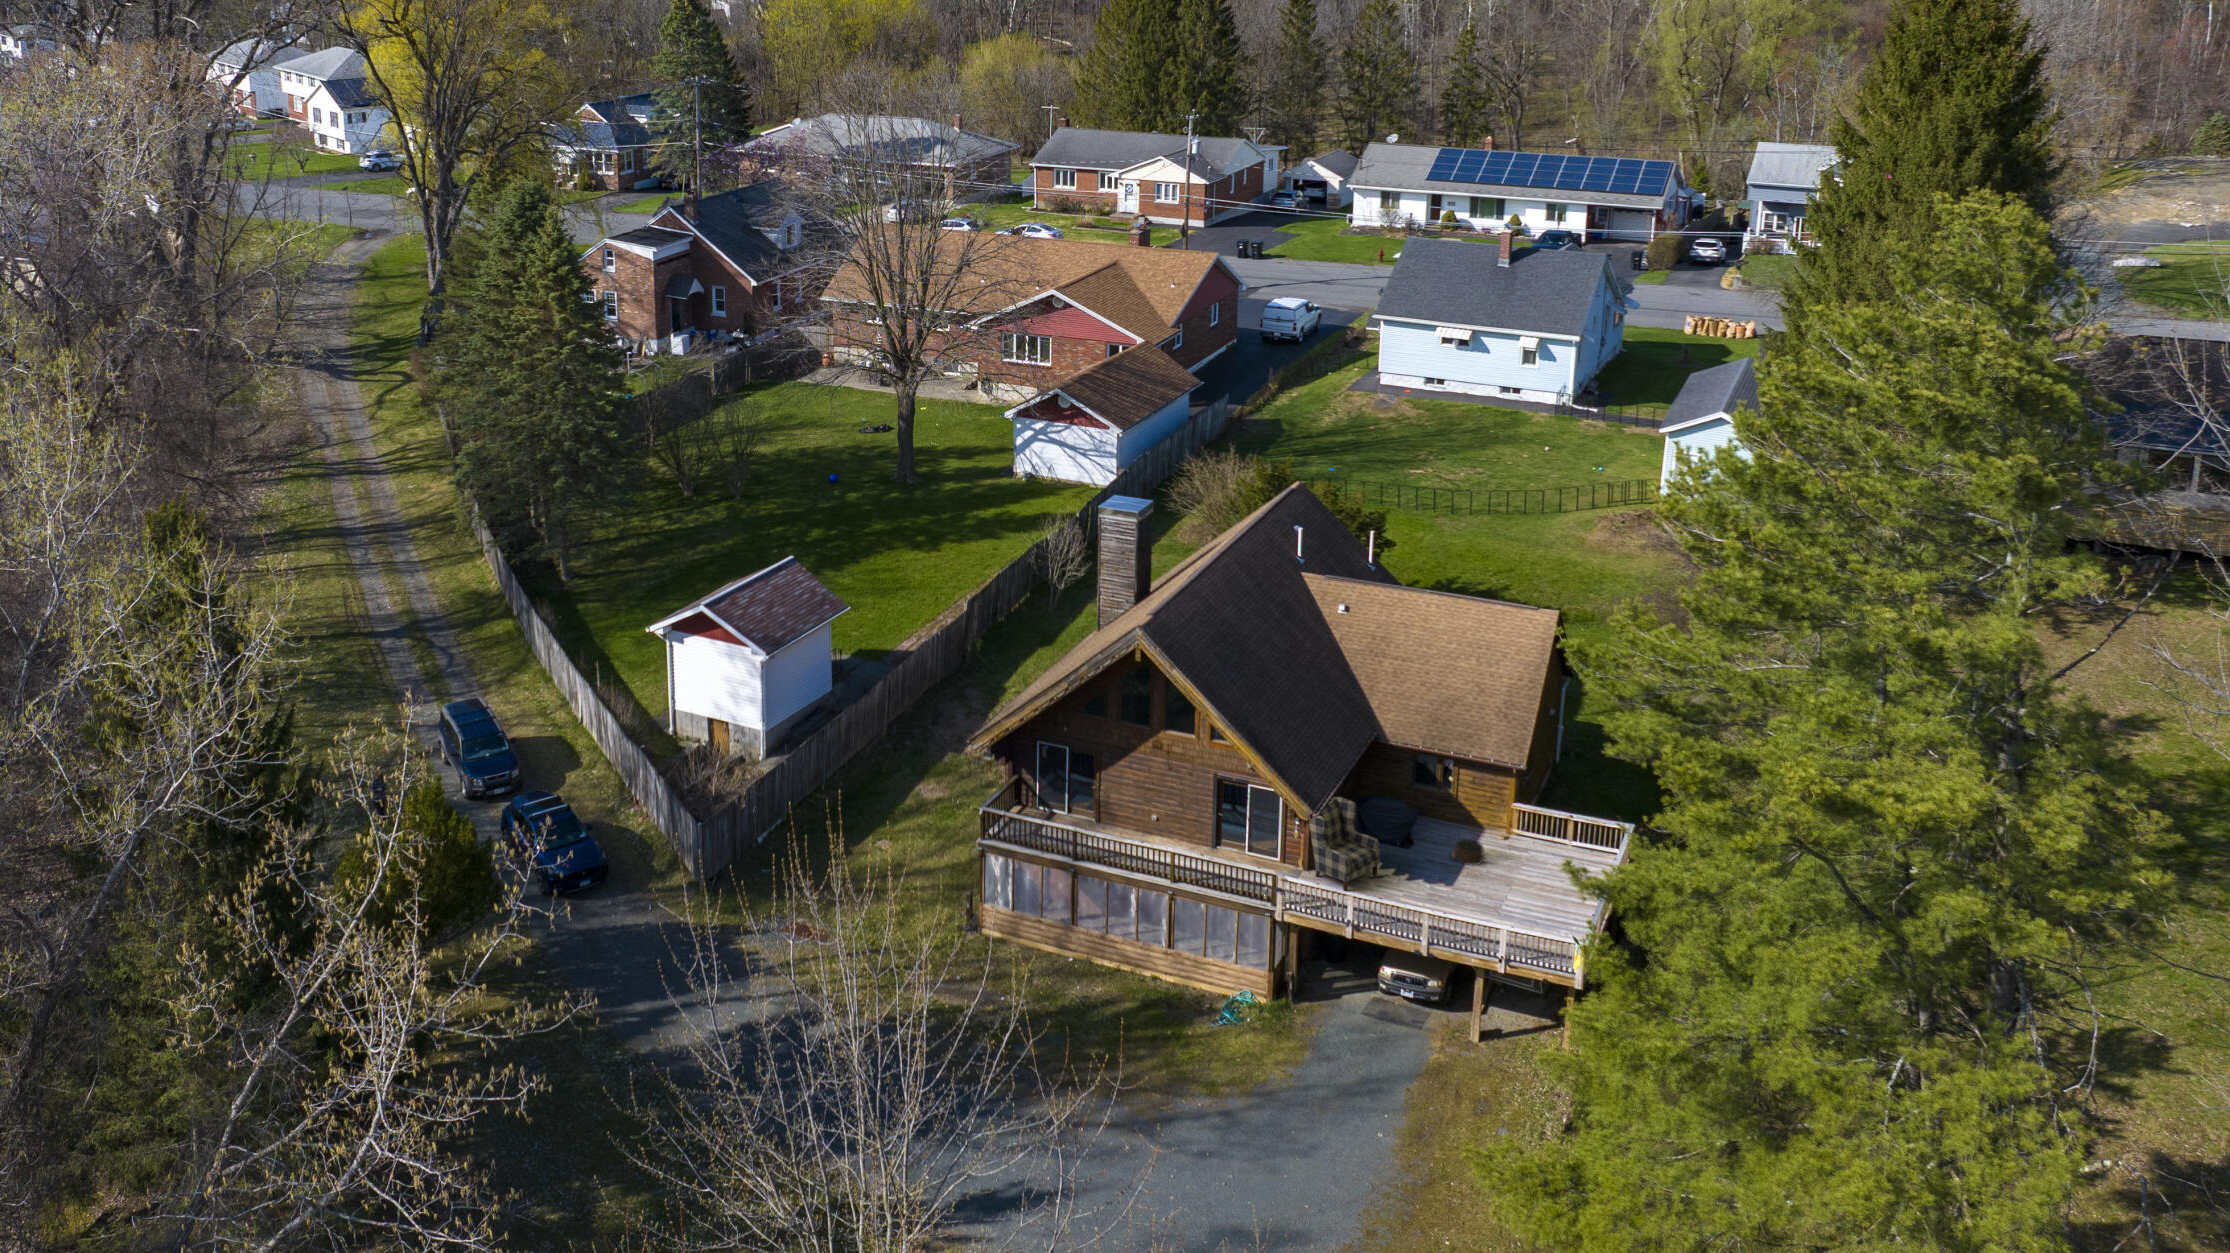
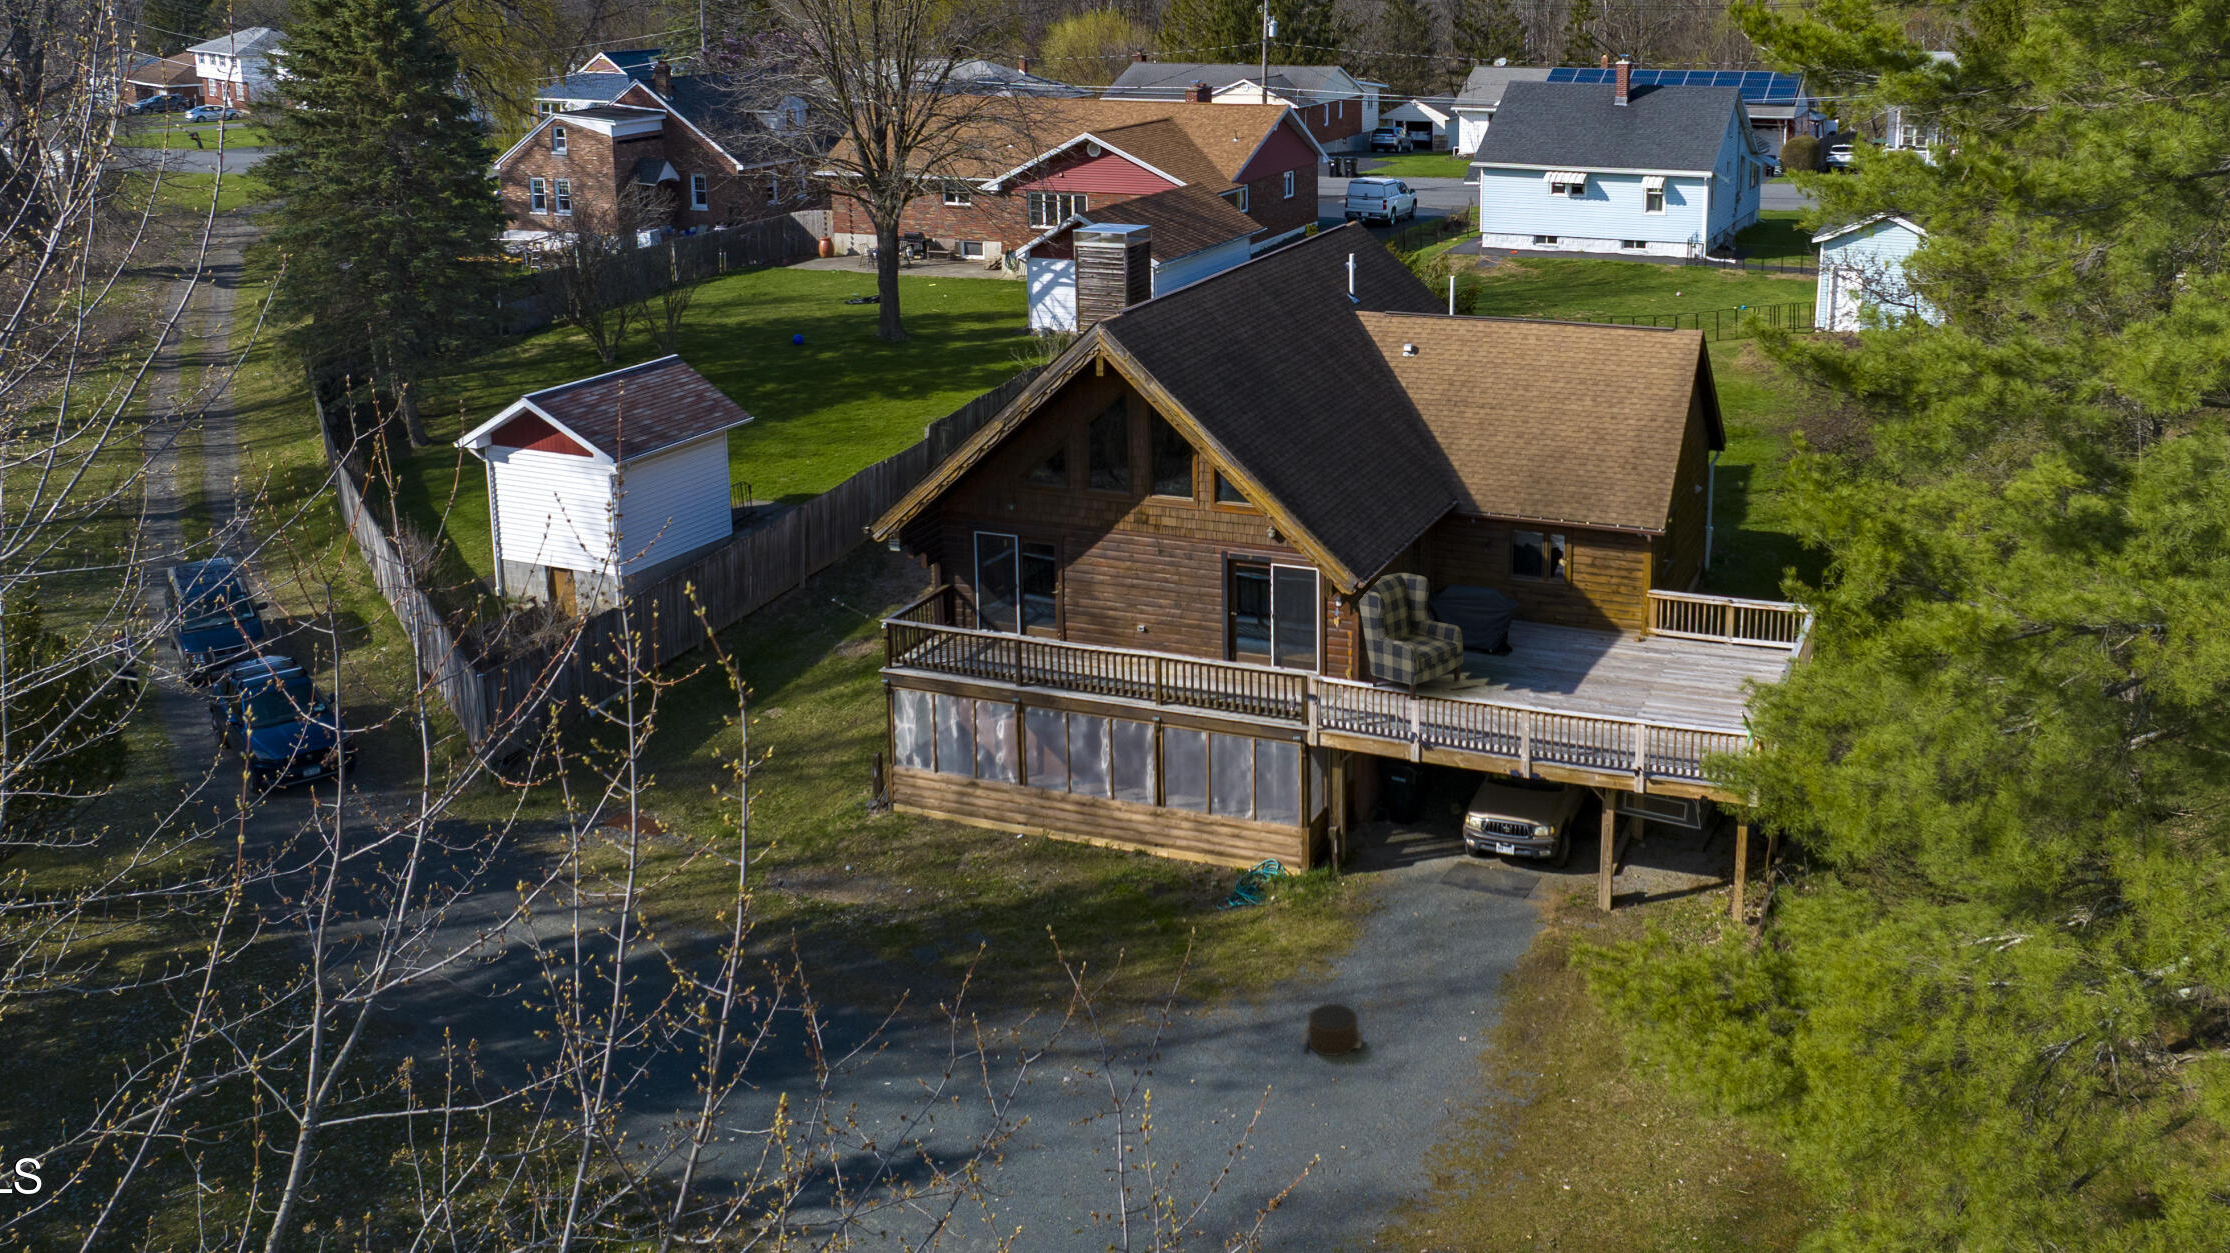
pouf: present [1452,839,1487,865] -> present [1301,1004,1363,1055]

